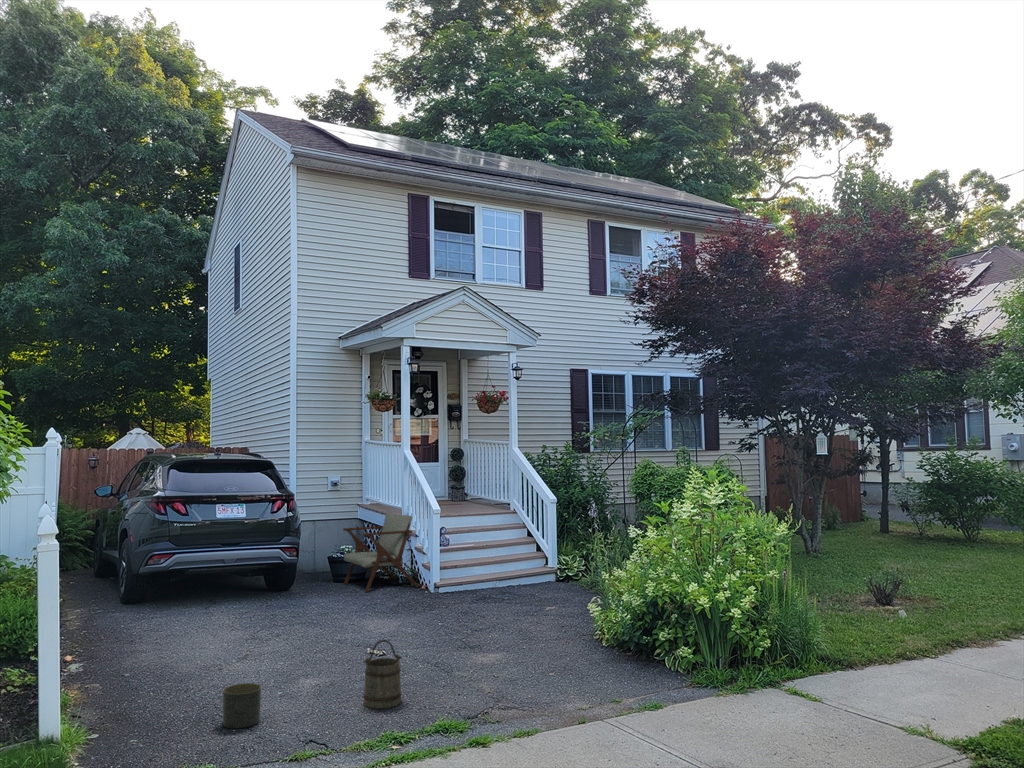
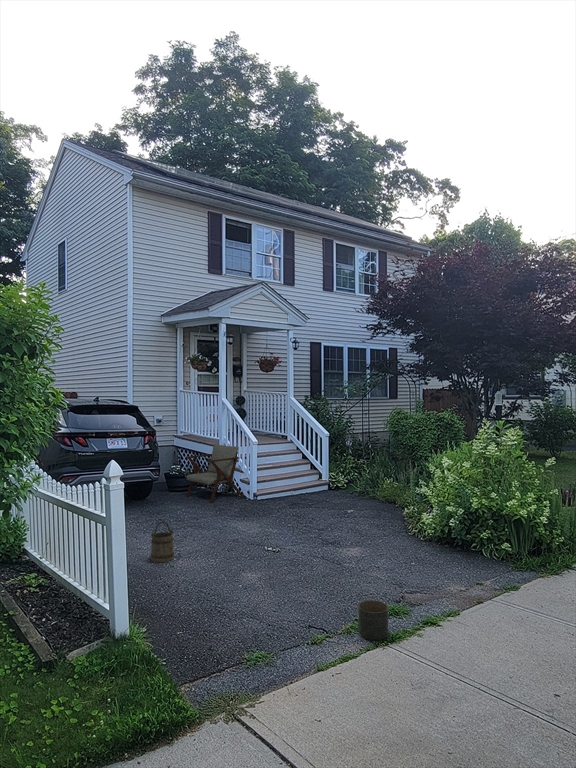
bucket: present [364,640,402,708] -> present [151,521,174,562]
planter: present [223,683,261,728] -> present [358,600,388,640]

